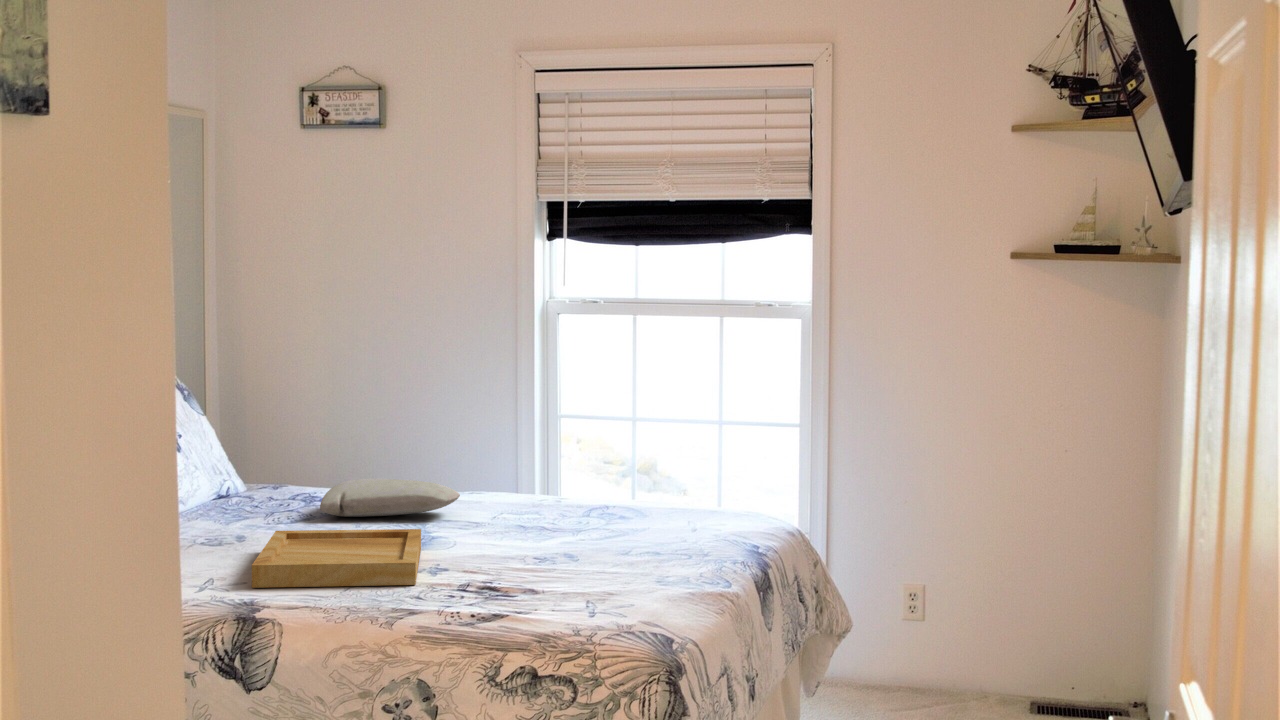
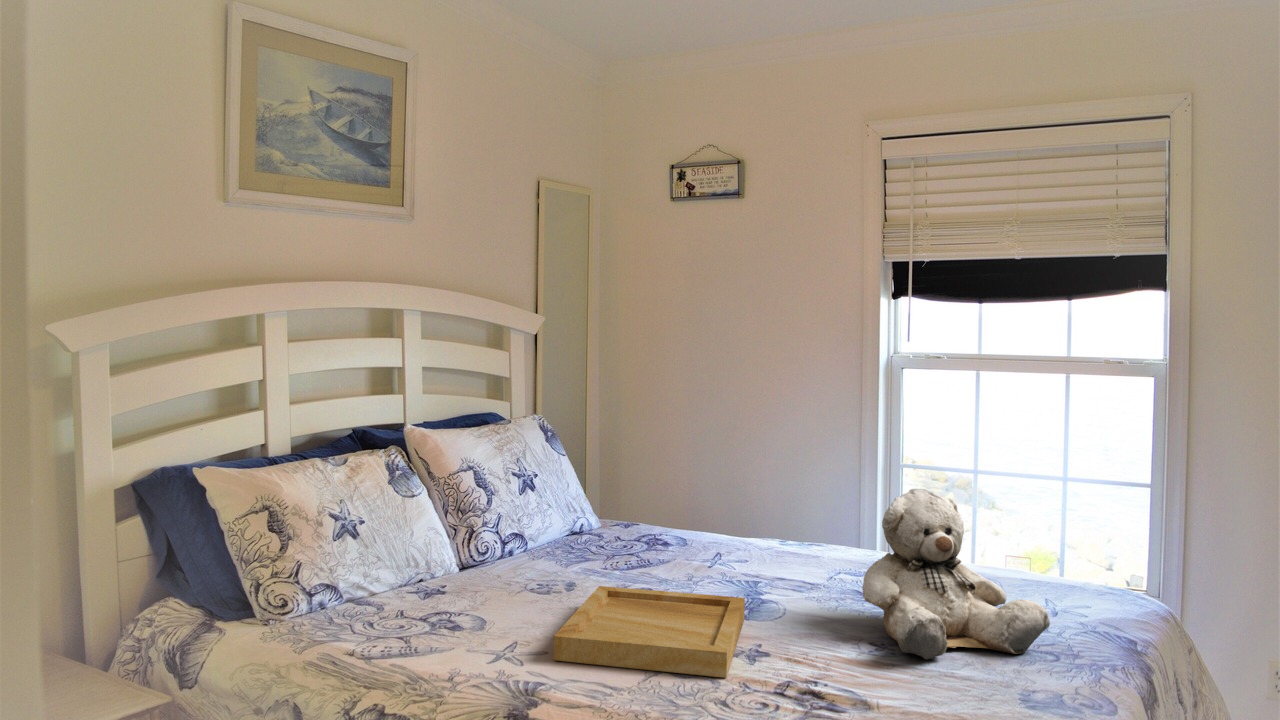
teddy bear: none [528,420,682,561] -> present [862,489,1050,660]
pillow: present [320,479,460,517] -> none [655,528,794,567]

